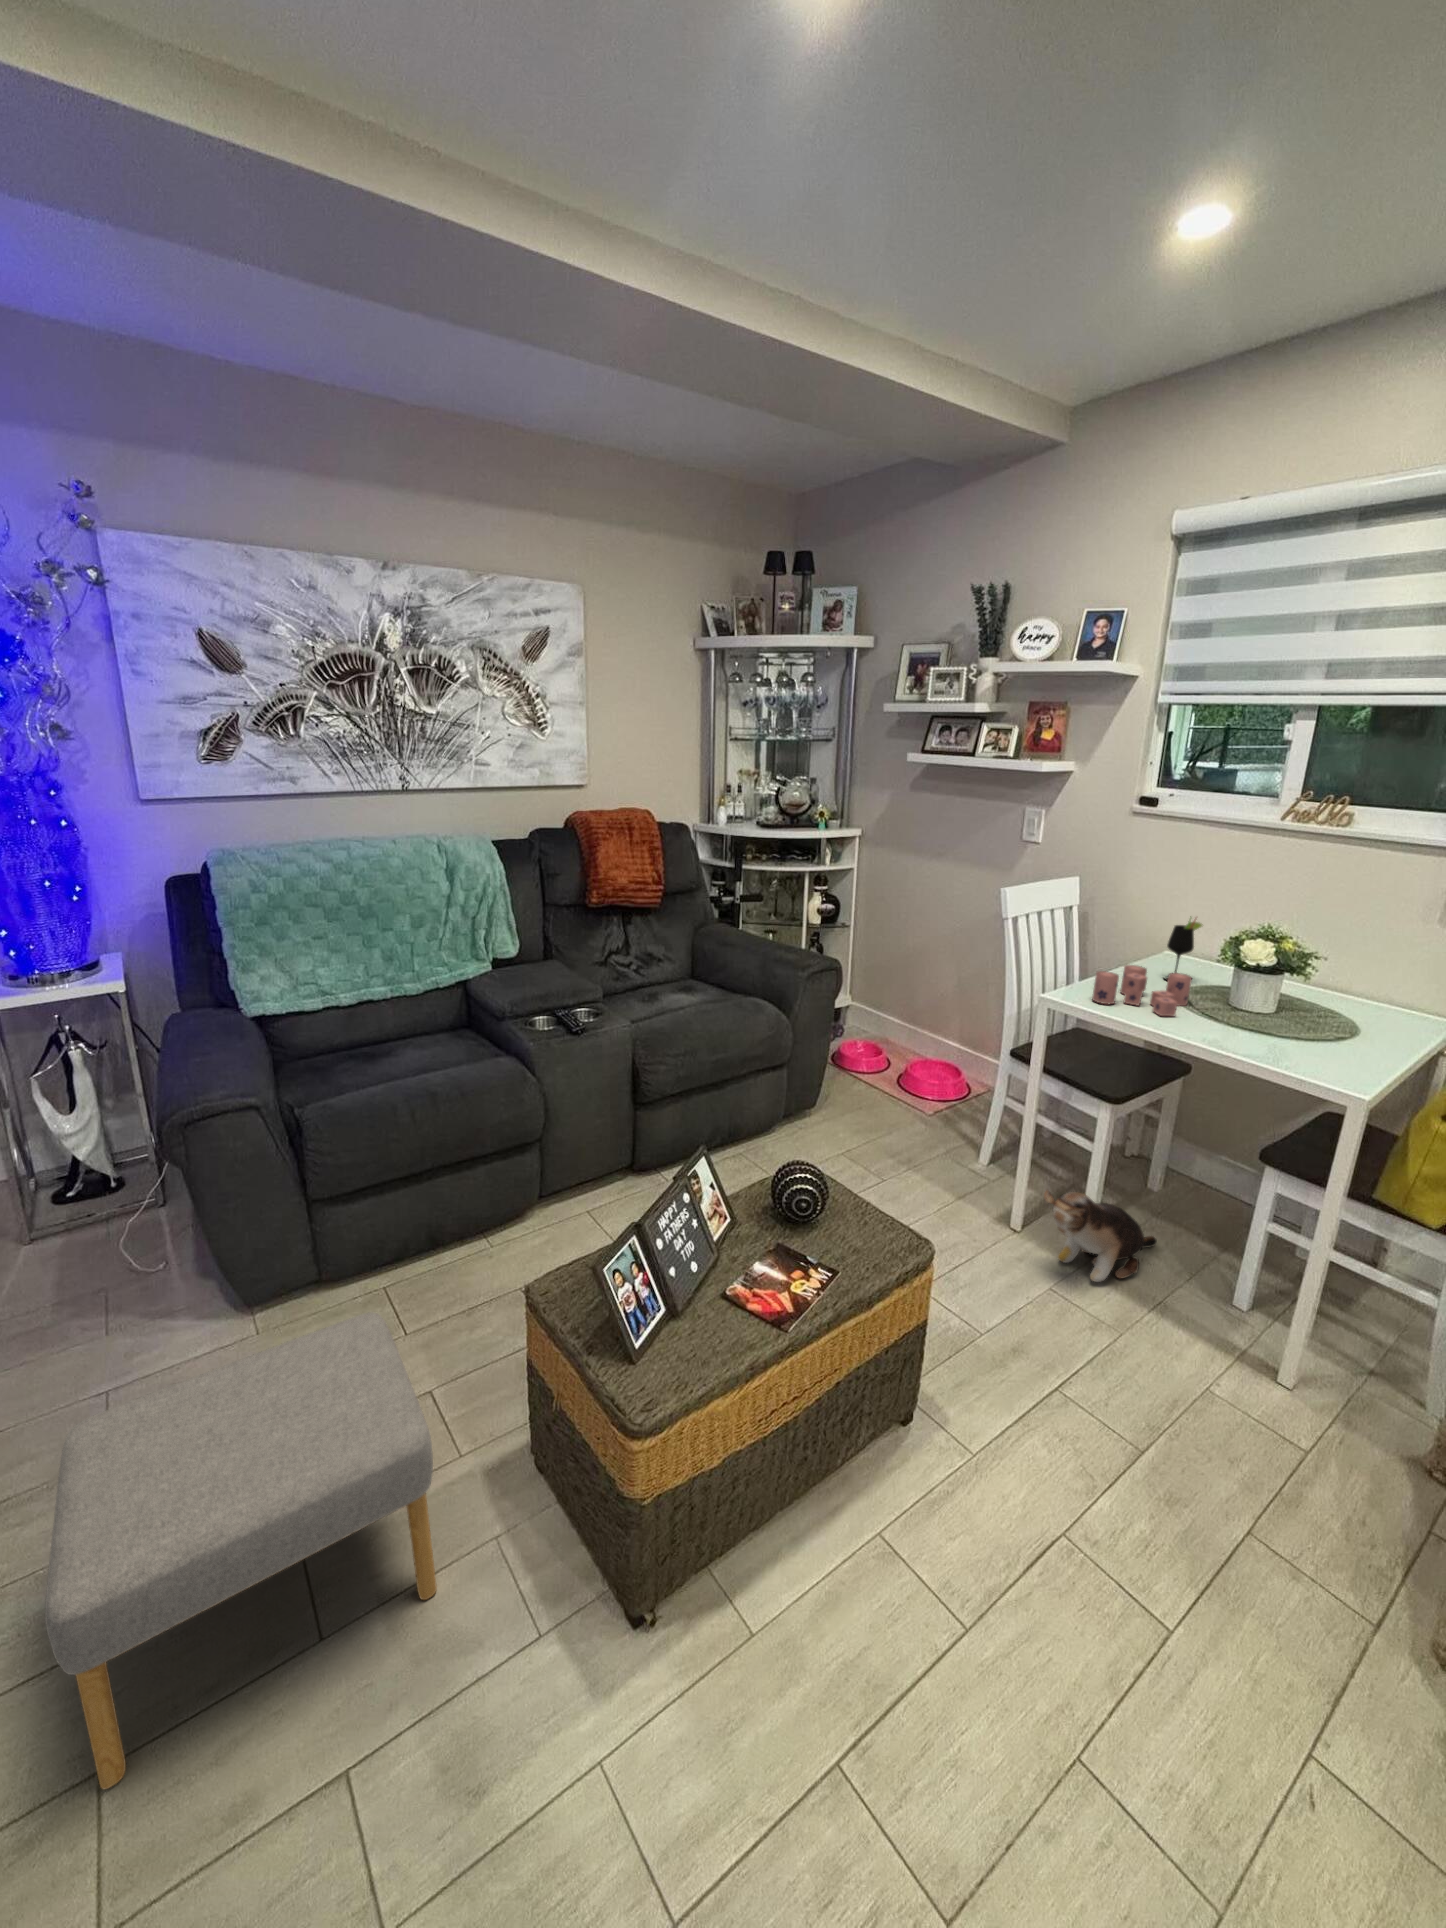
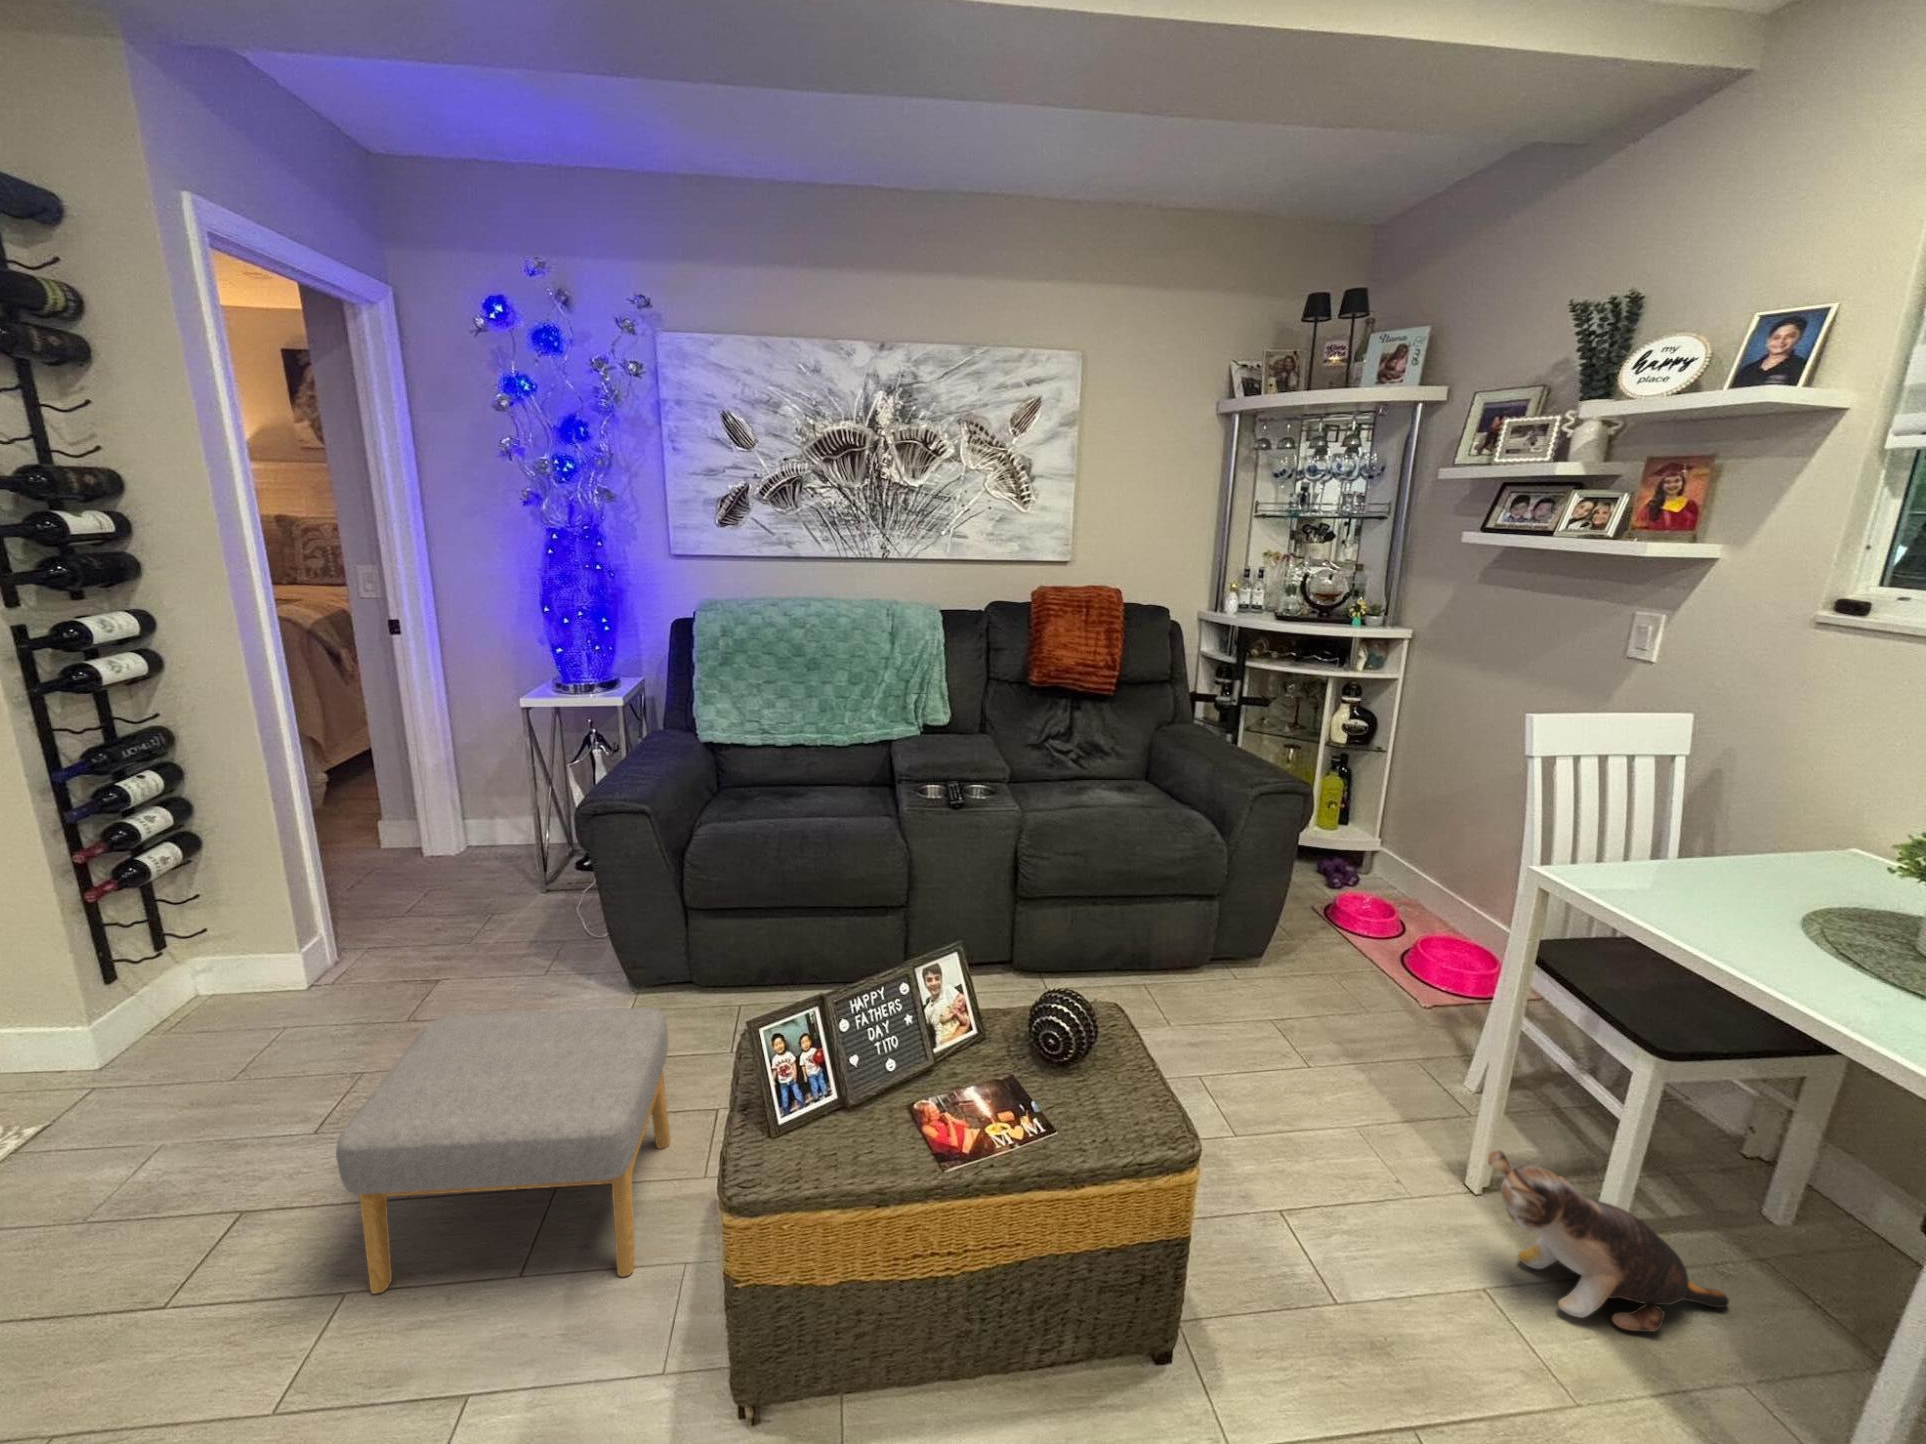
wine glass: present [1164,920,1202,980] -> none [1807,800,1897,907]
candle: present [1092,965,1192,1016] -> none [1621,856,1833,952]

